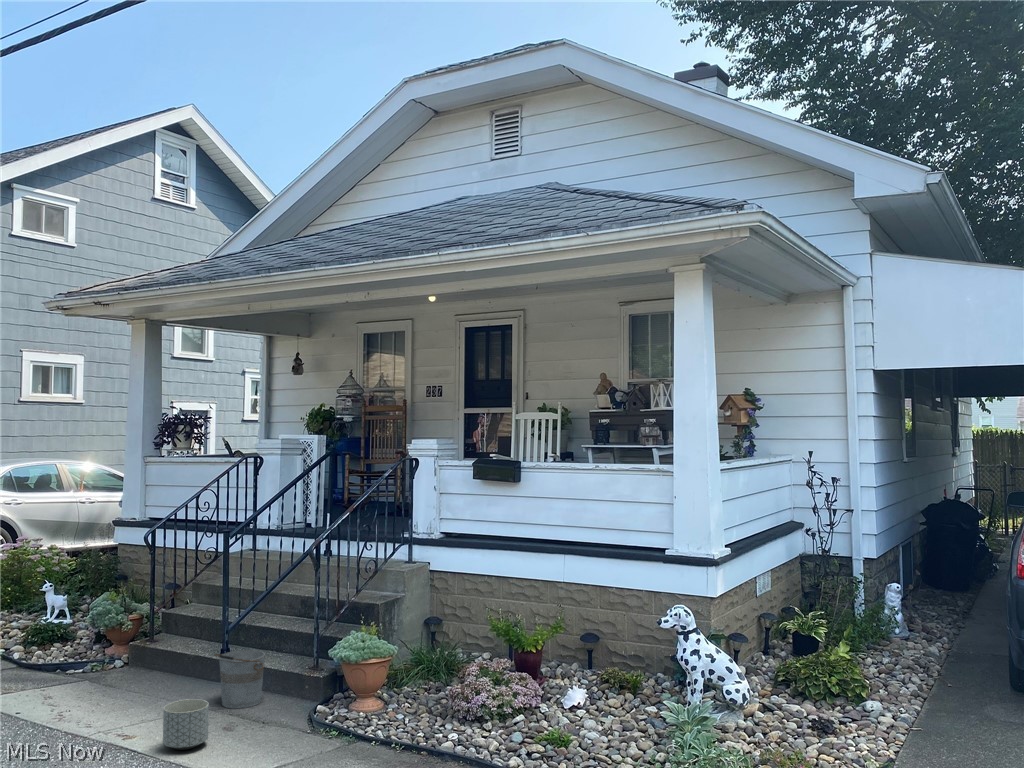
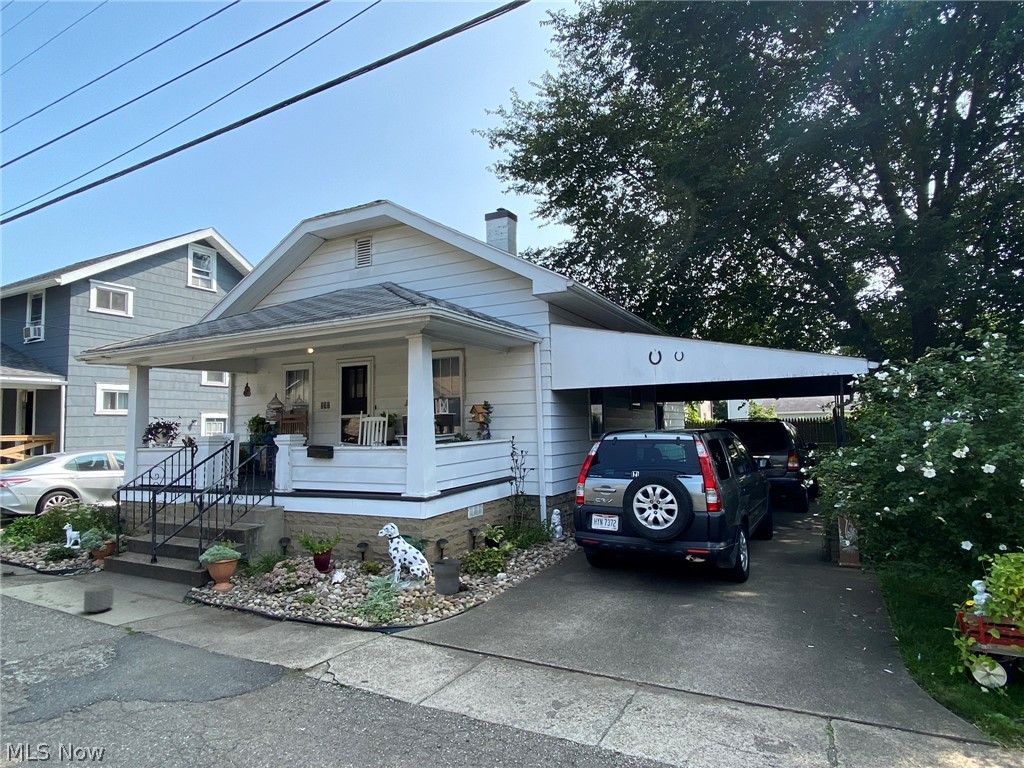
bucket: present [215,650,265,709] -> present [430,559,462,594]

